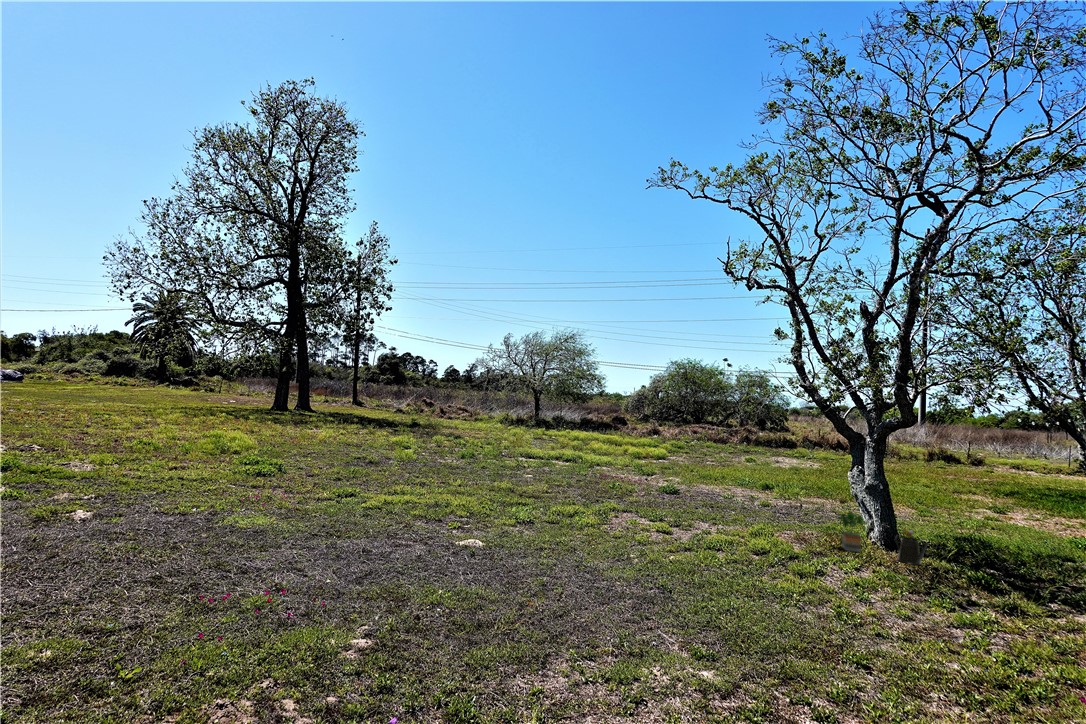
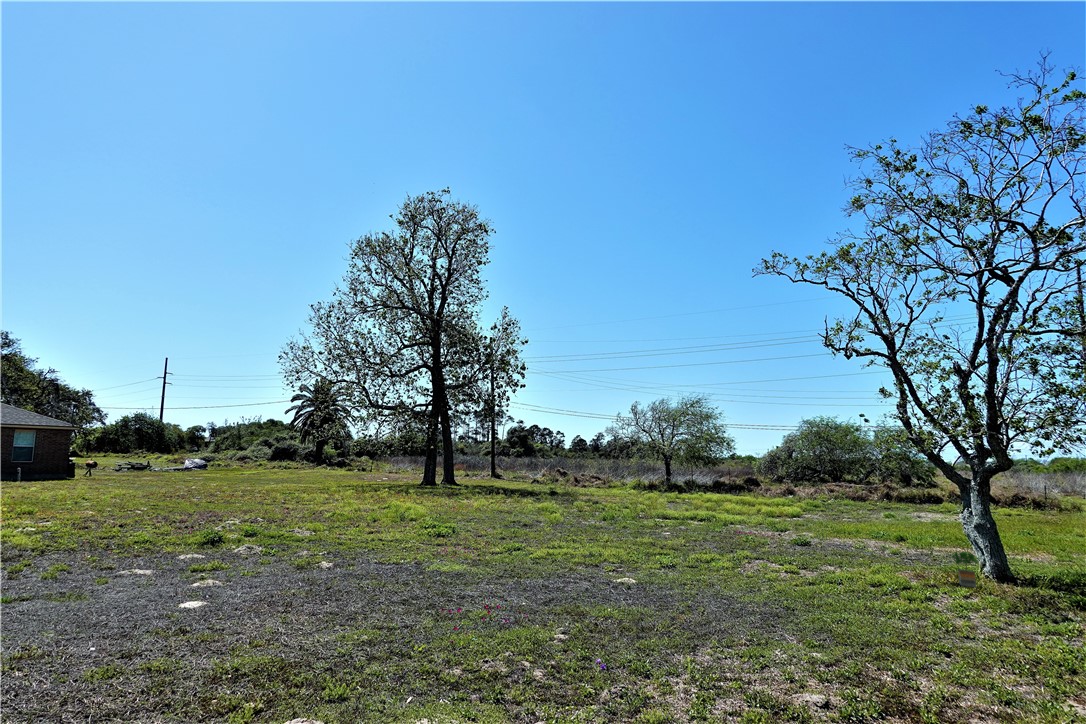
watering can: present [895,529,927,565] -> none [1008,560,1038,597]

